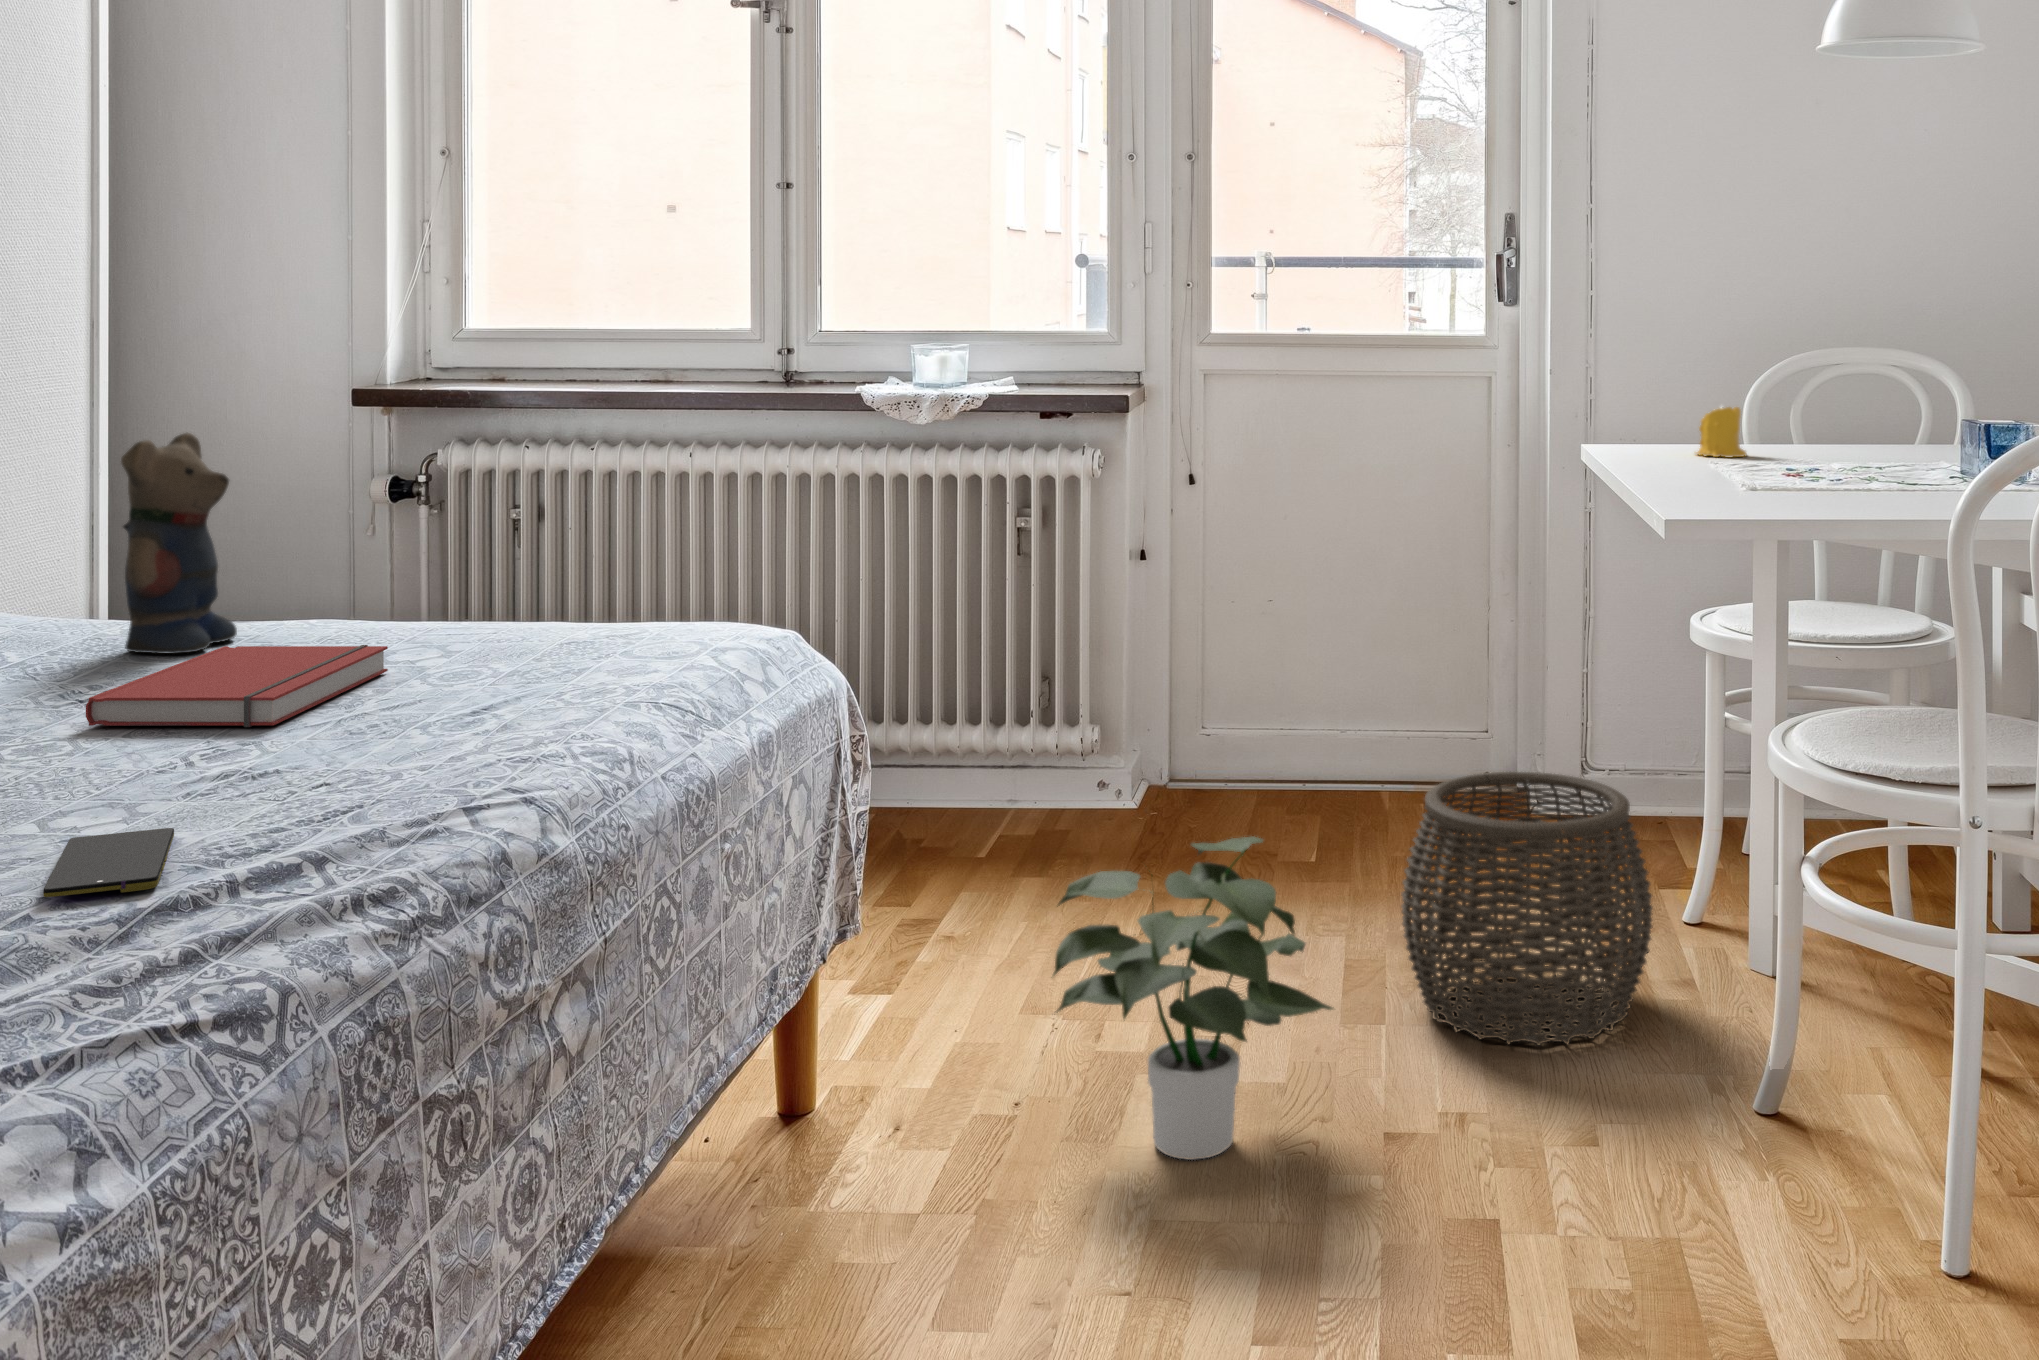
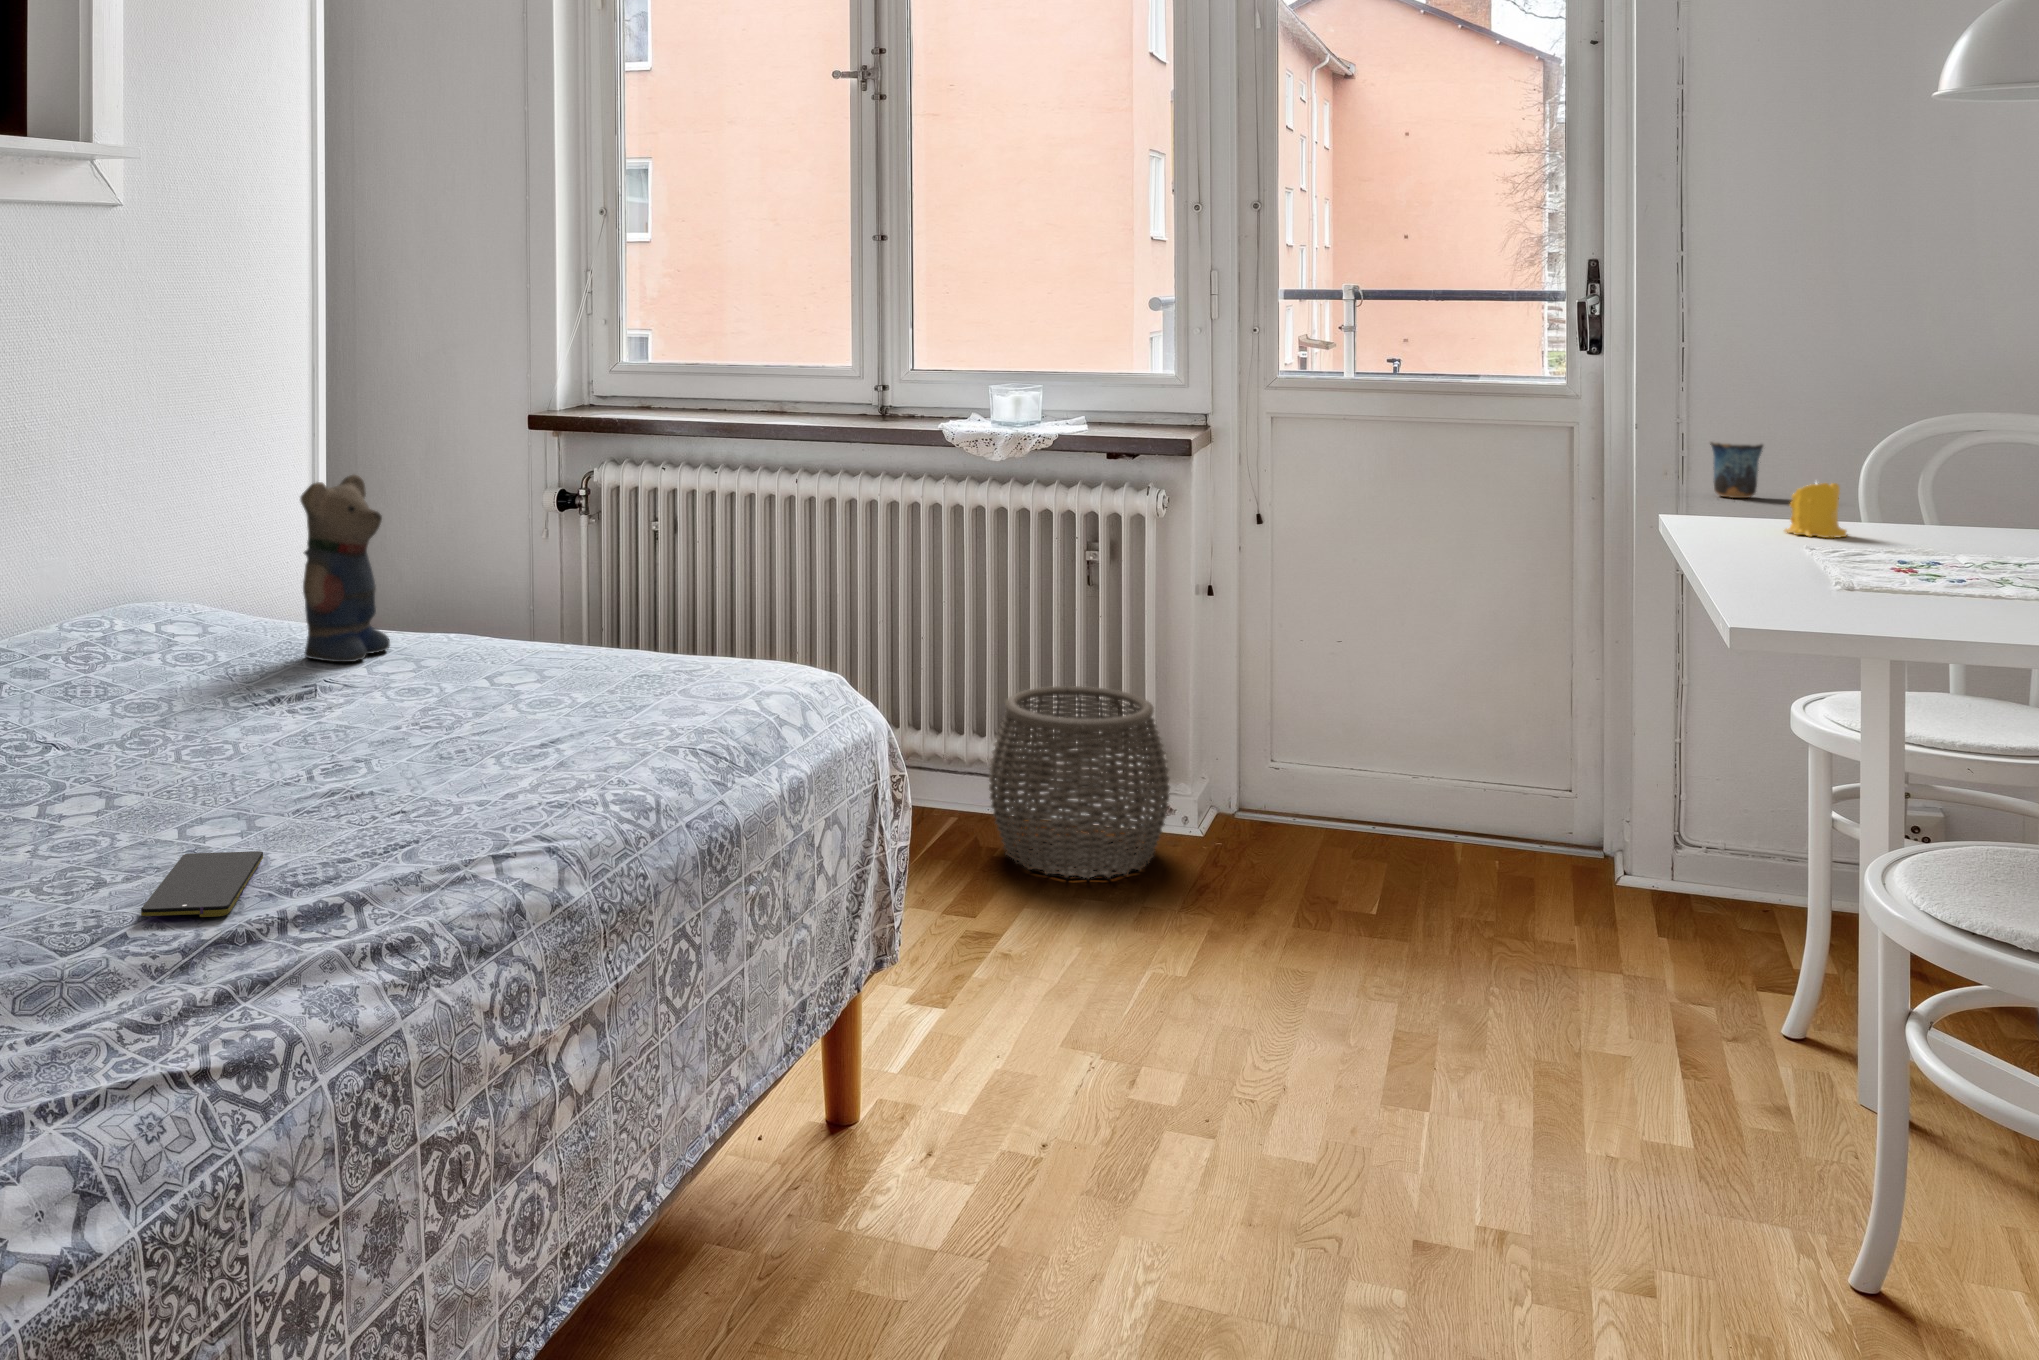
mug: none [1623,376,1683,433] -> present [1710,442,1763,498]
book: present [86,645,388,727] -> none [246,663,490,745]
woven basket: present [1401,772,1653,1046] -> present [989,686,1170,879]
potted plant: present [1053,837,1333,1160] -> none [1067,912,1358,1235]

